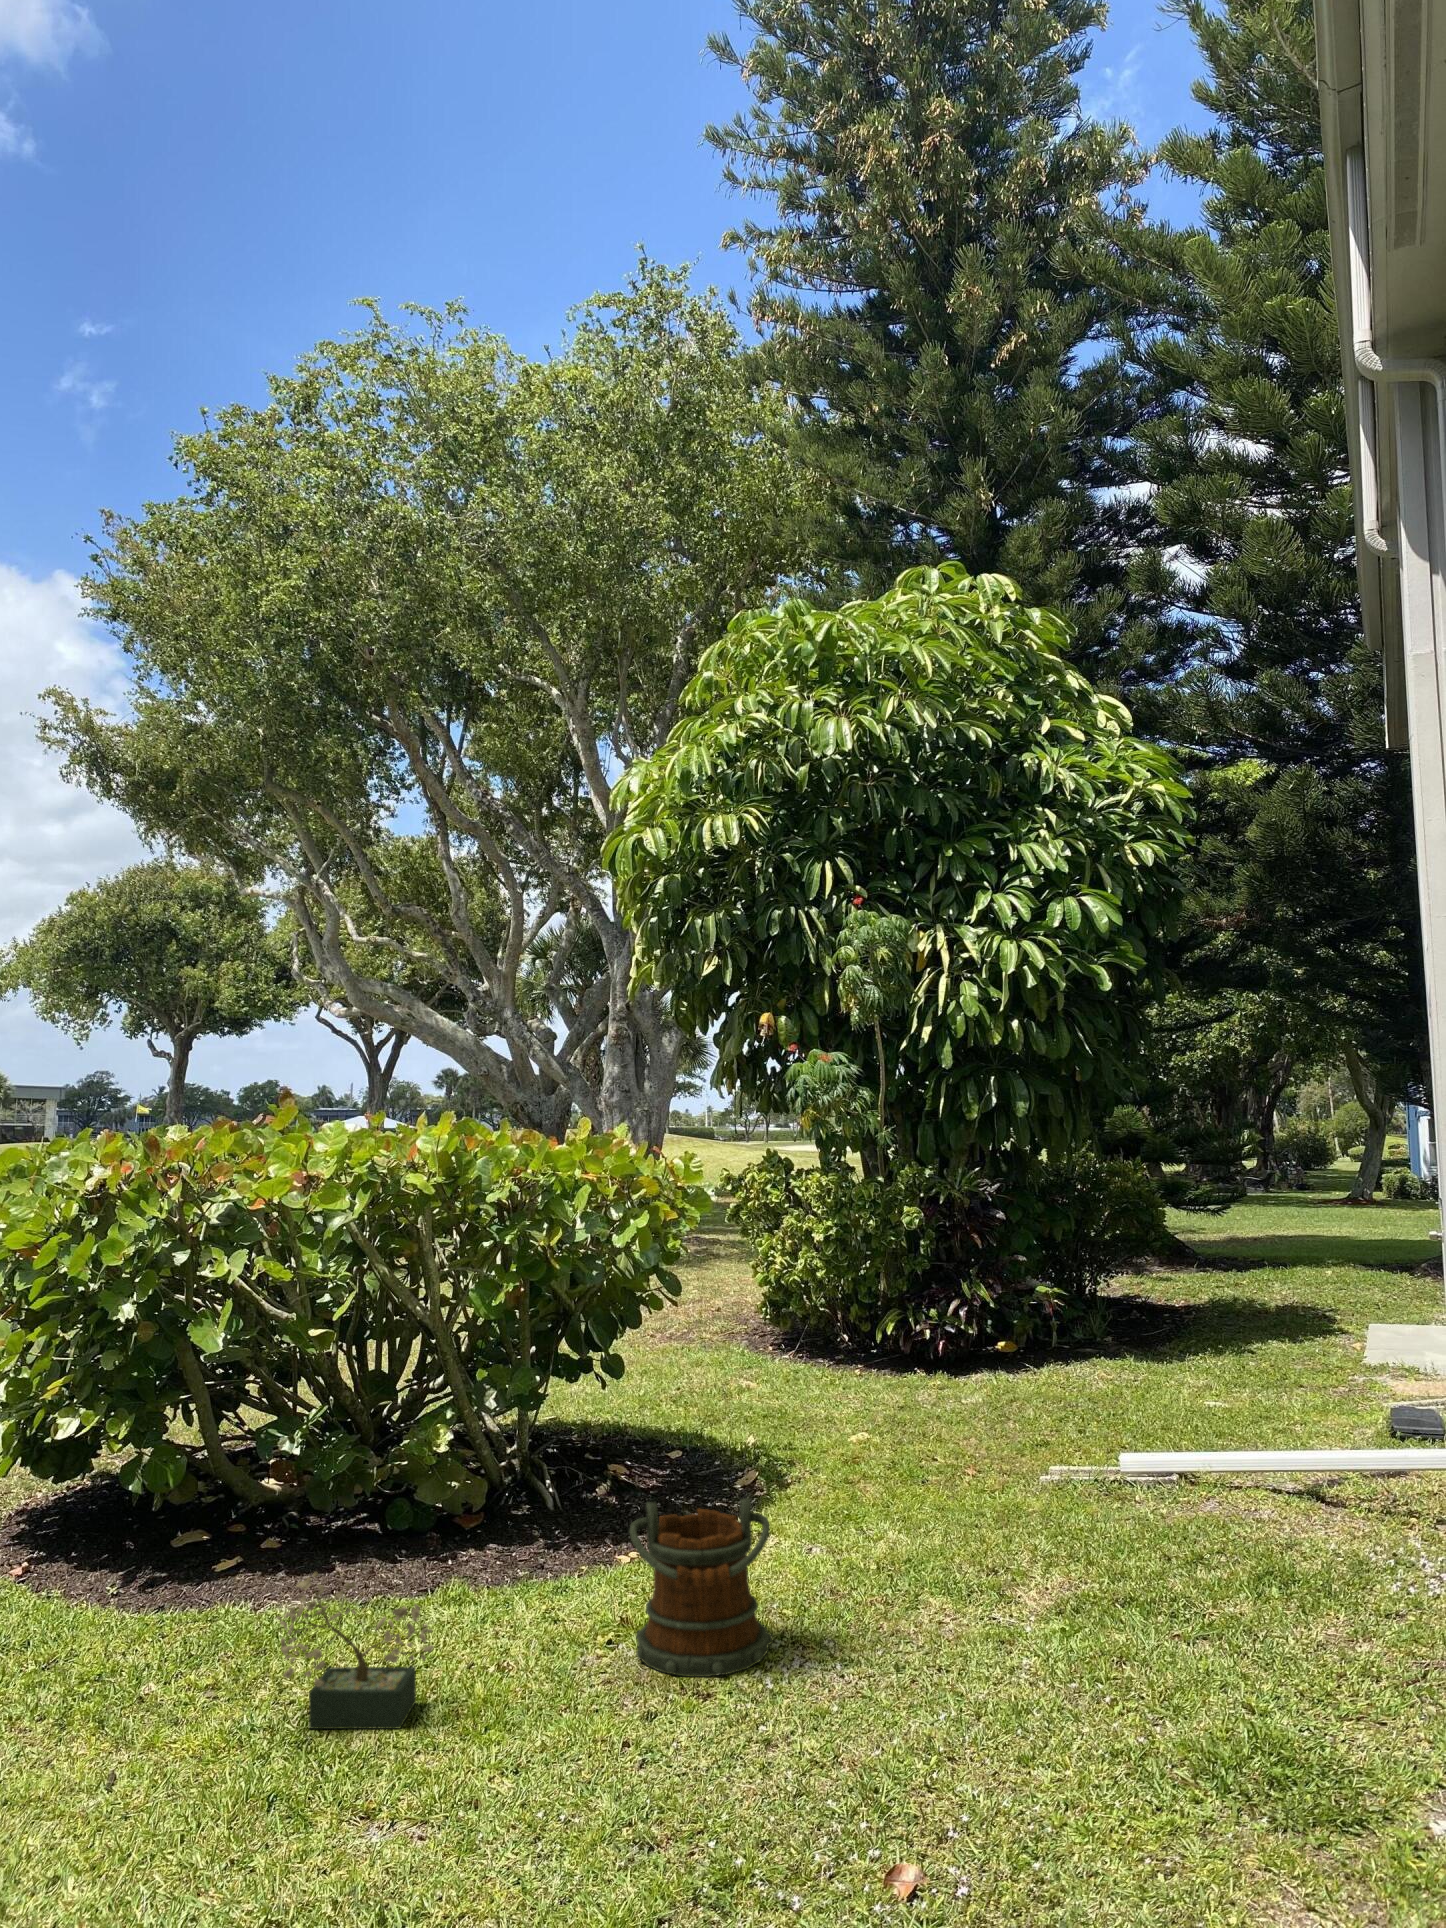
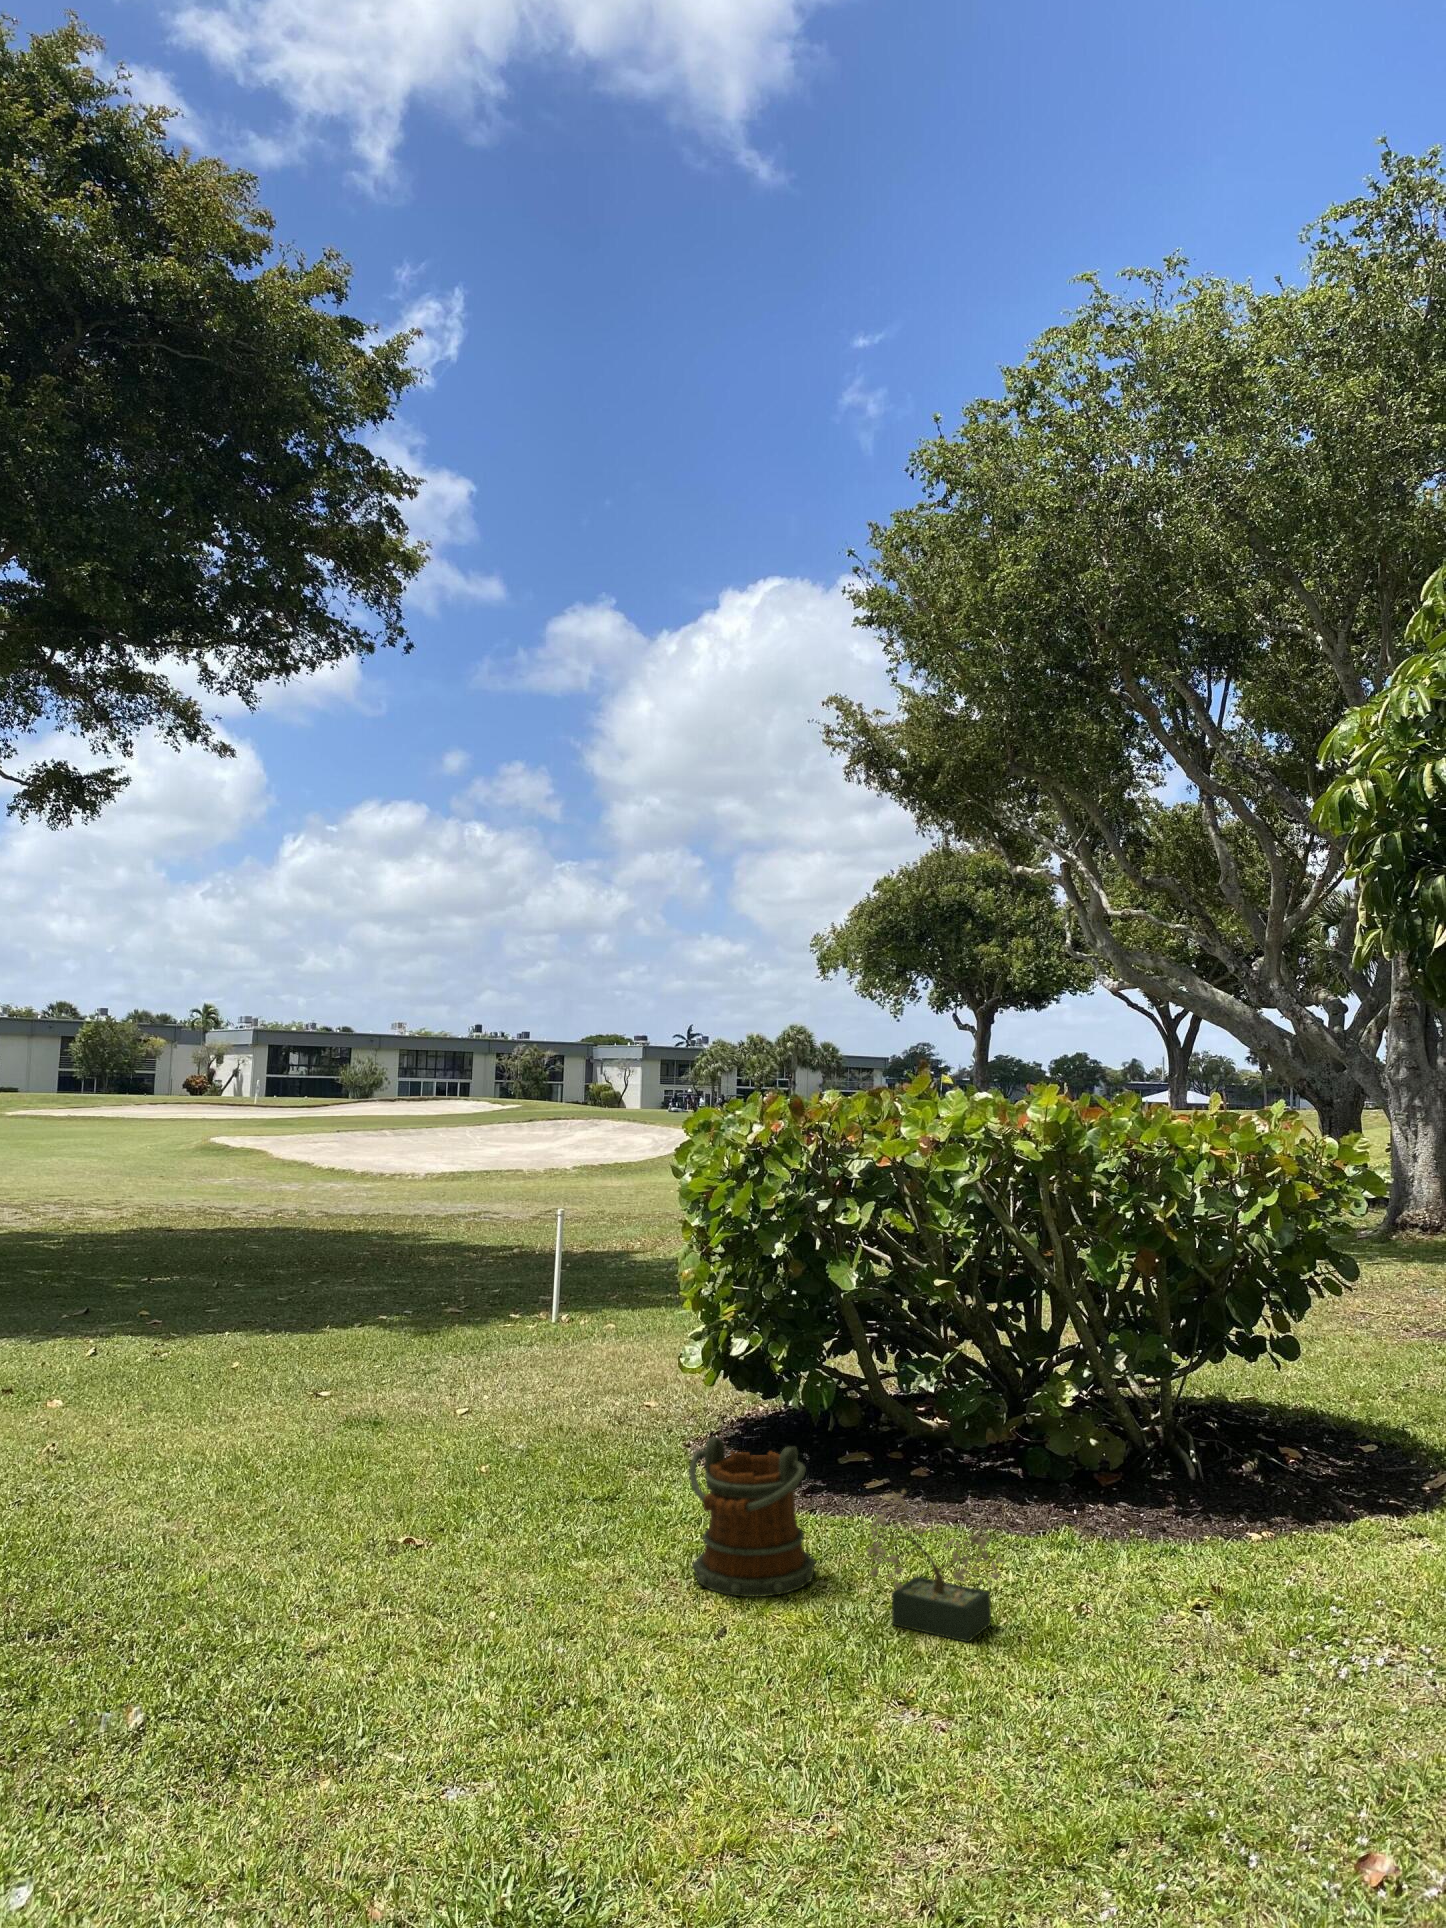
bucket: present [629,1498,773,1677] -> present [689,1437,816,1597]

